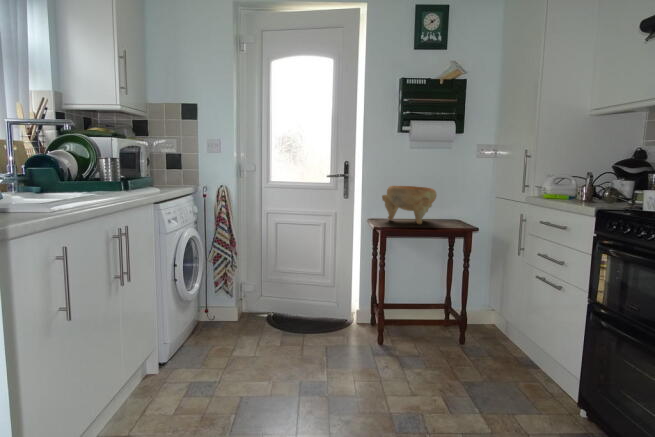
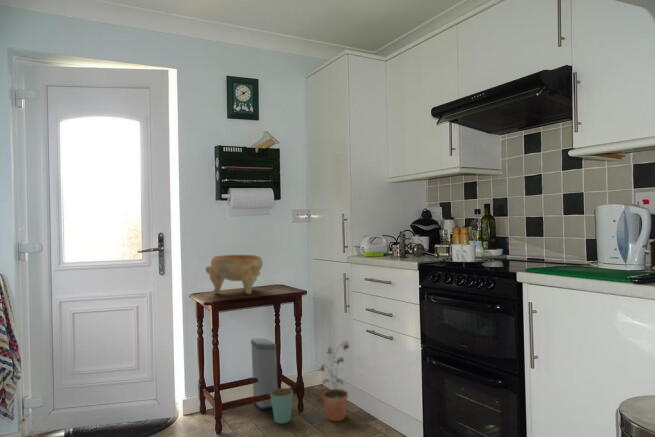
trash can: none [419,267,454,350] -> present [251,338,293,424]
potted plant: none [482,284,522,361] -> present [321,342,349,421]

